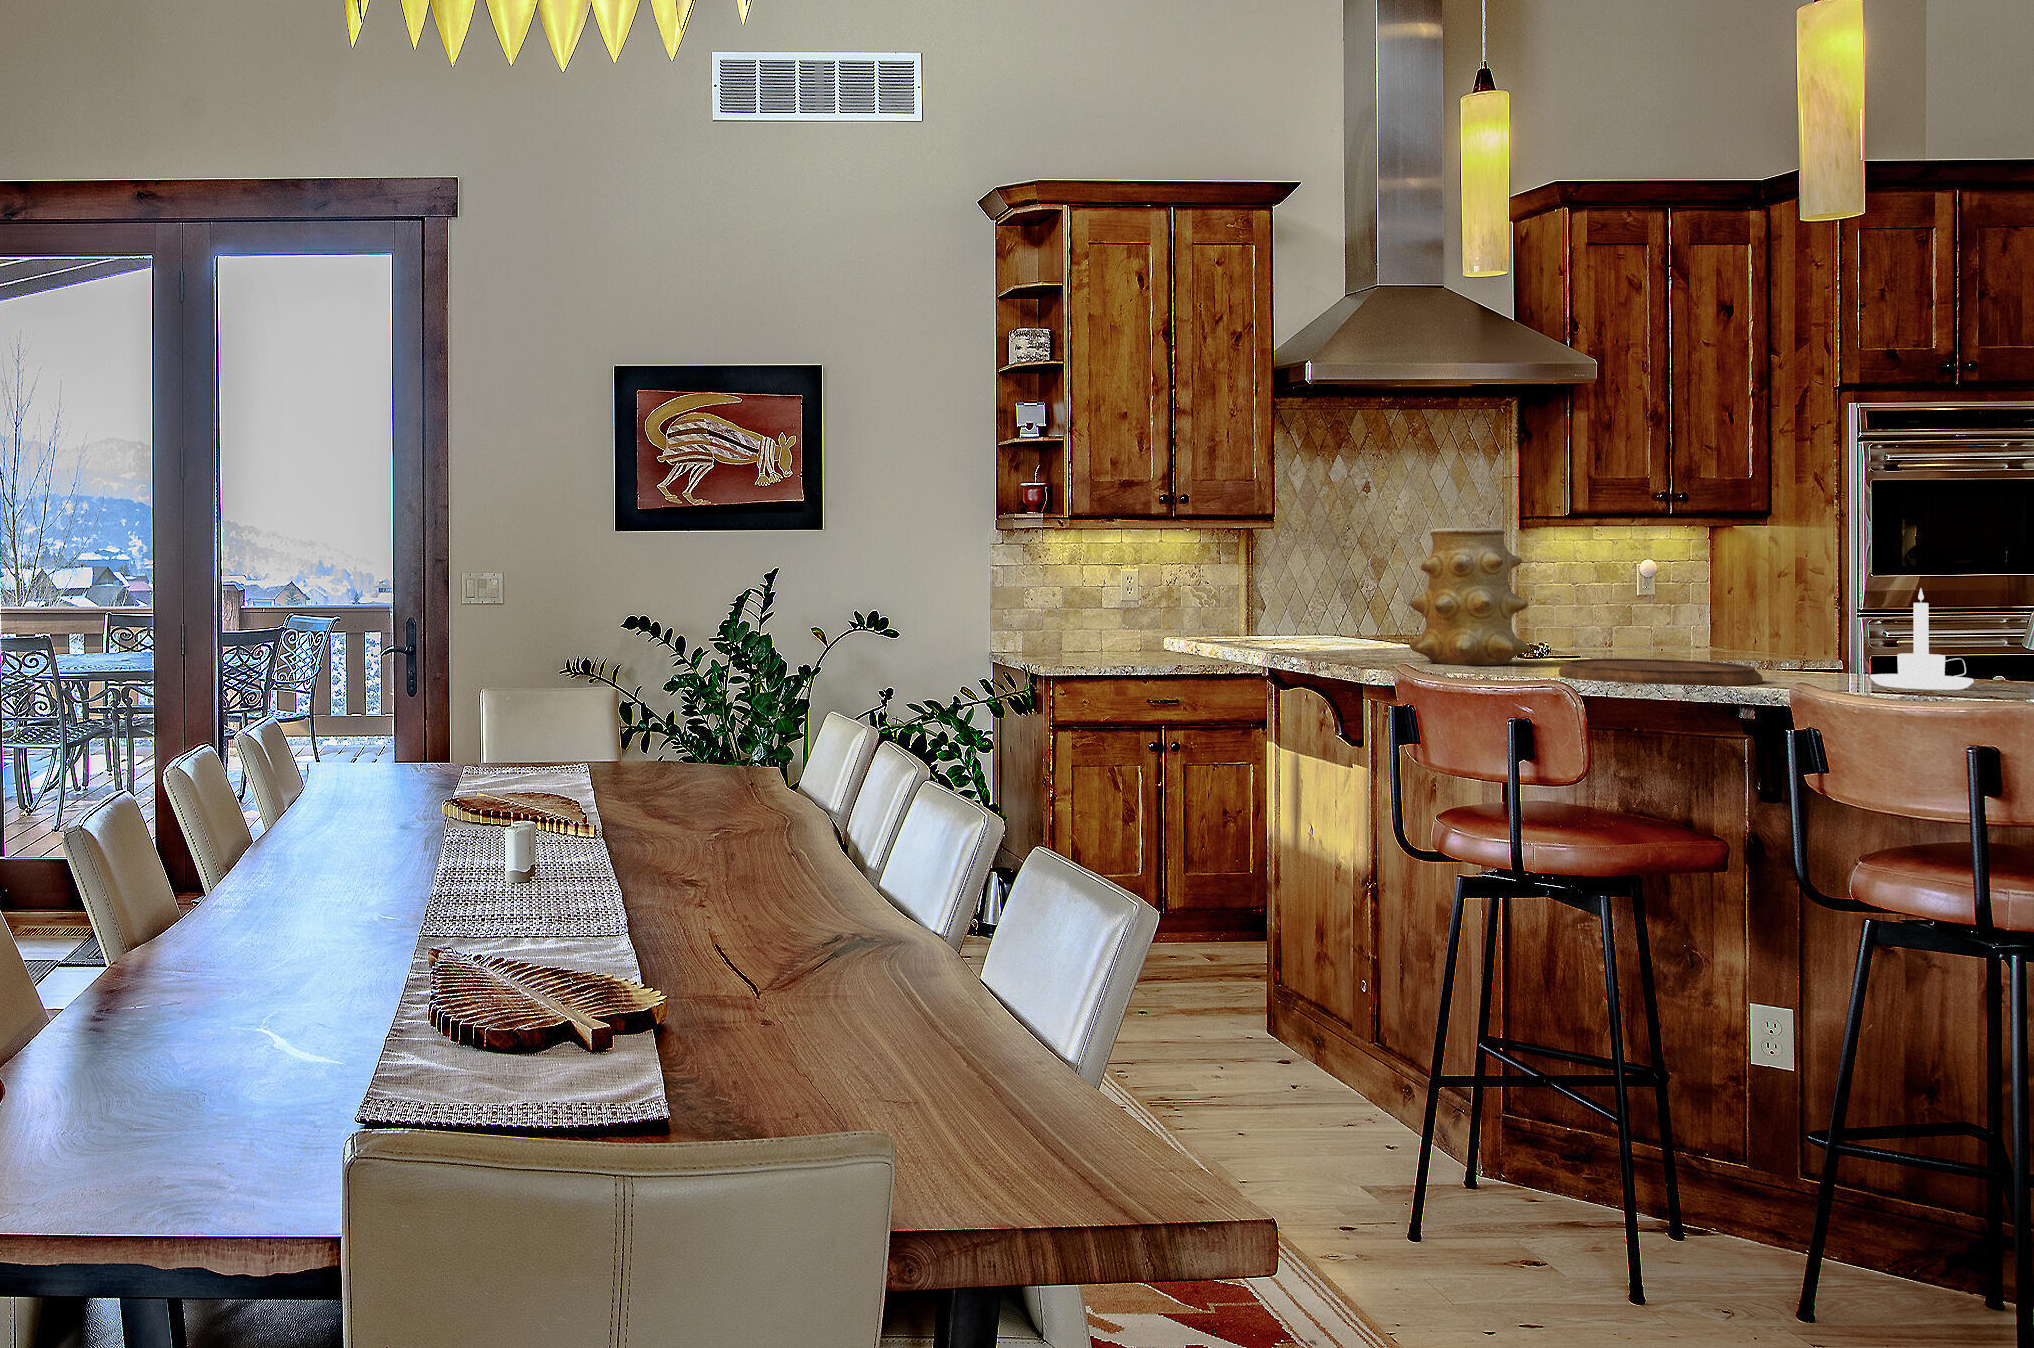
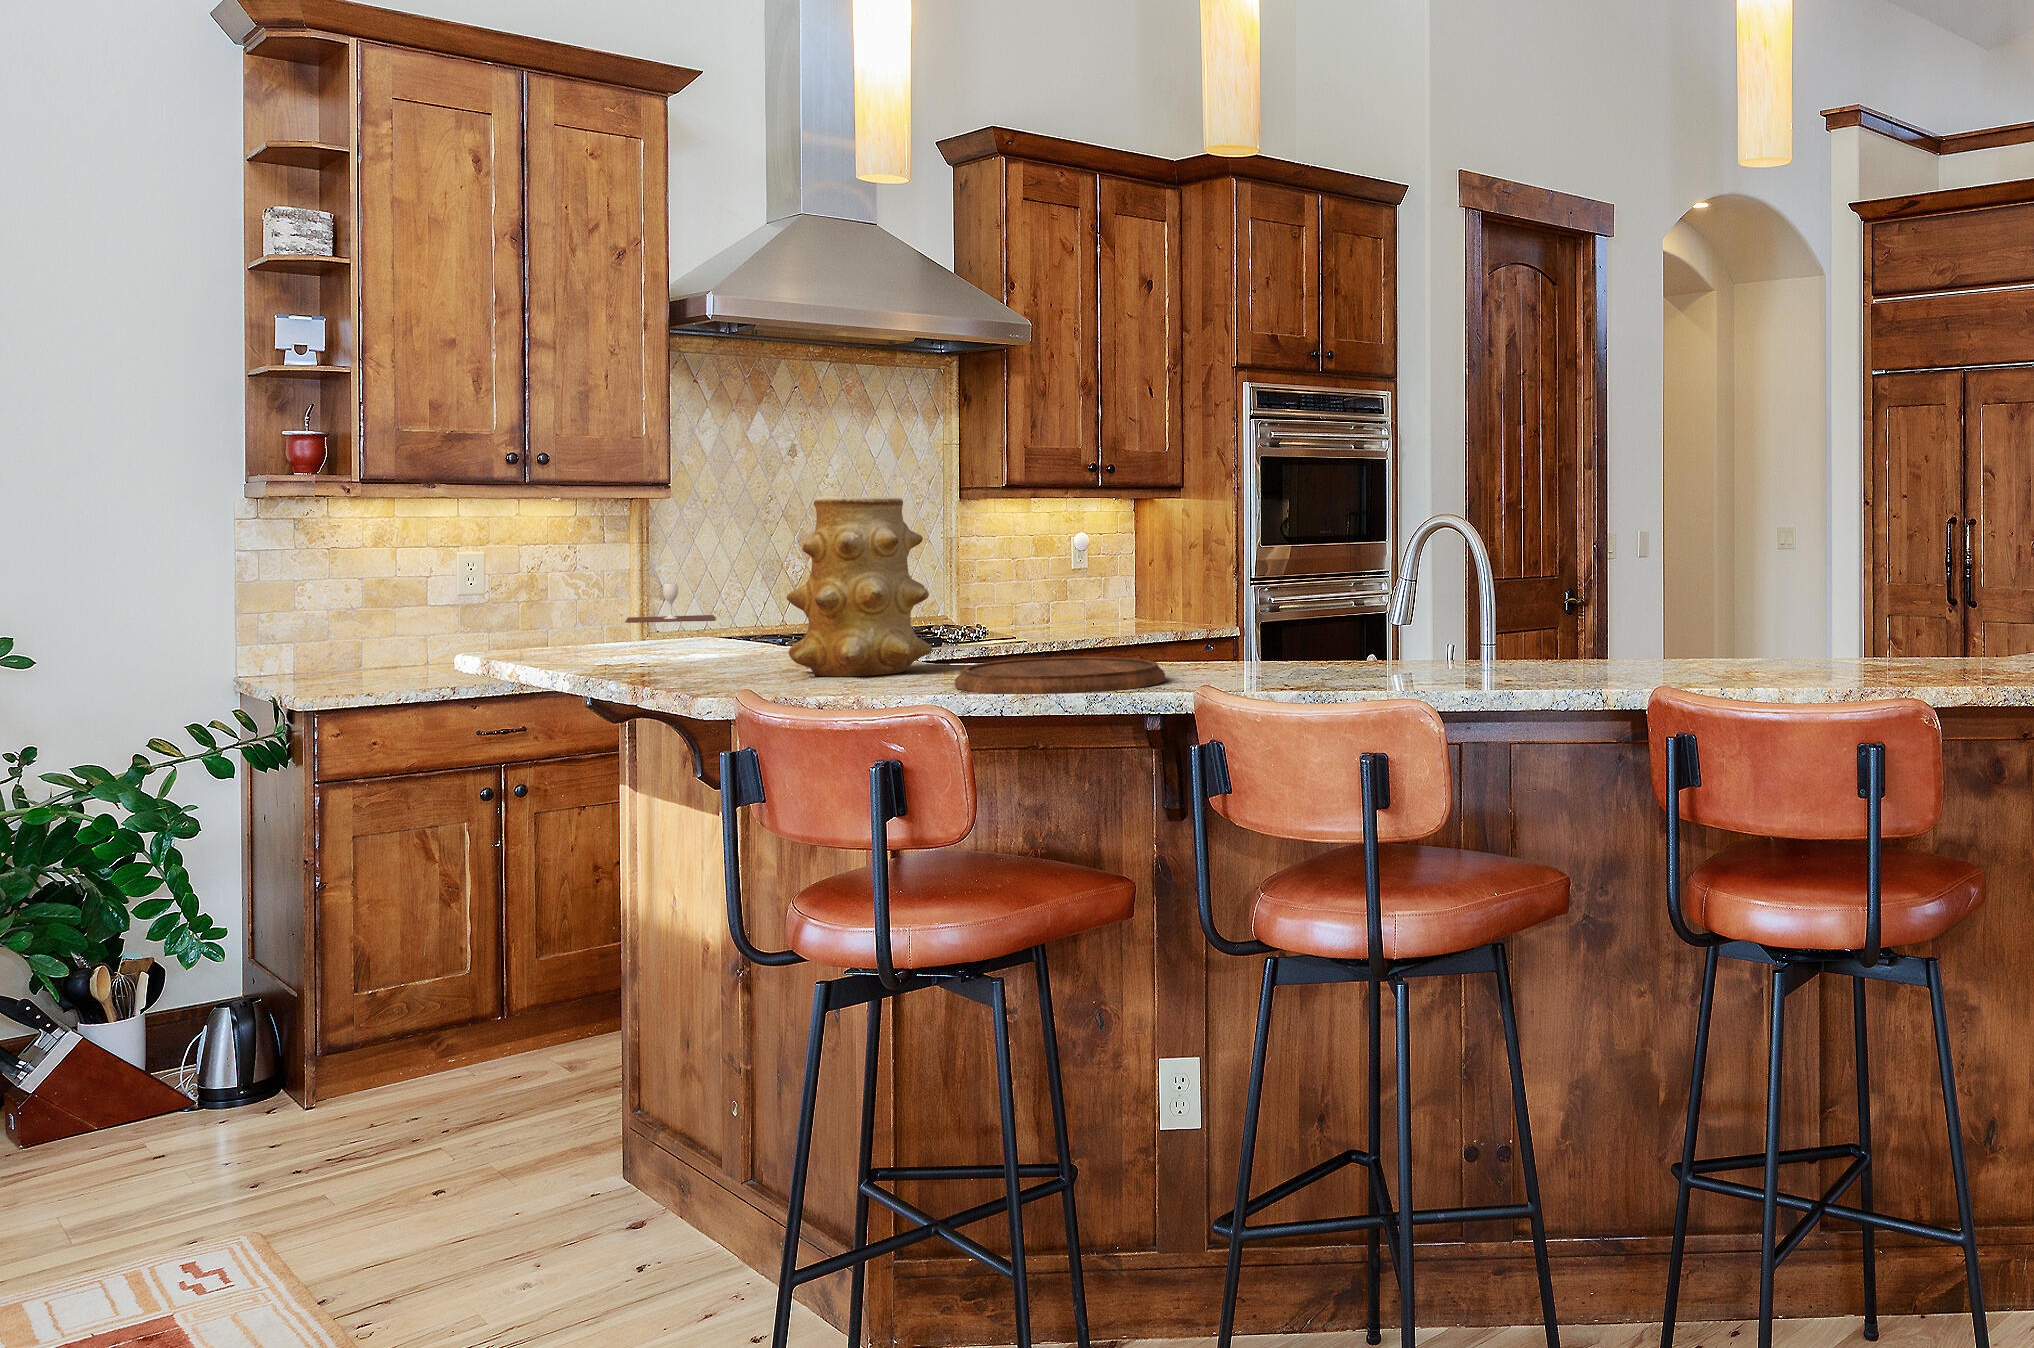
candle holder: present [1870,588,1974,690] -> none [1262,566,1347,679]
wine glass: none [1233,596,1304,626] -> present [625,583,715,623]

